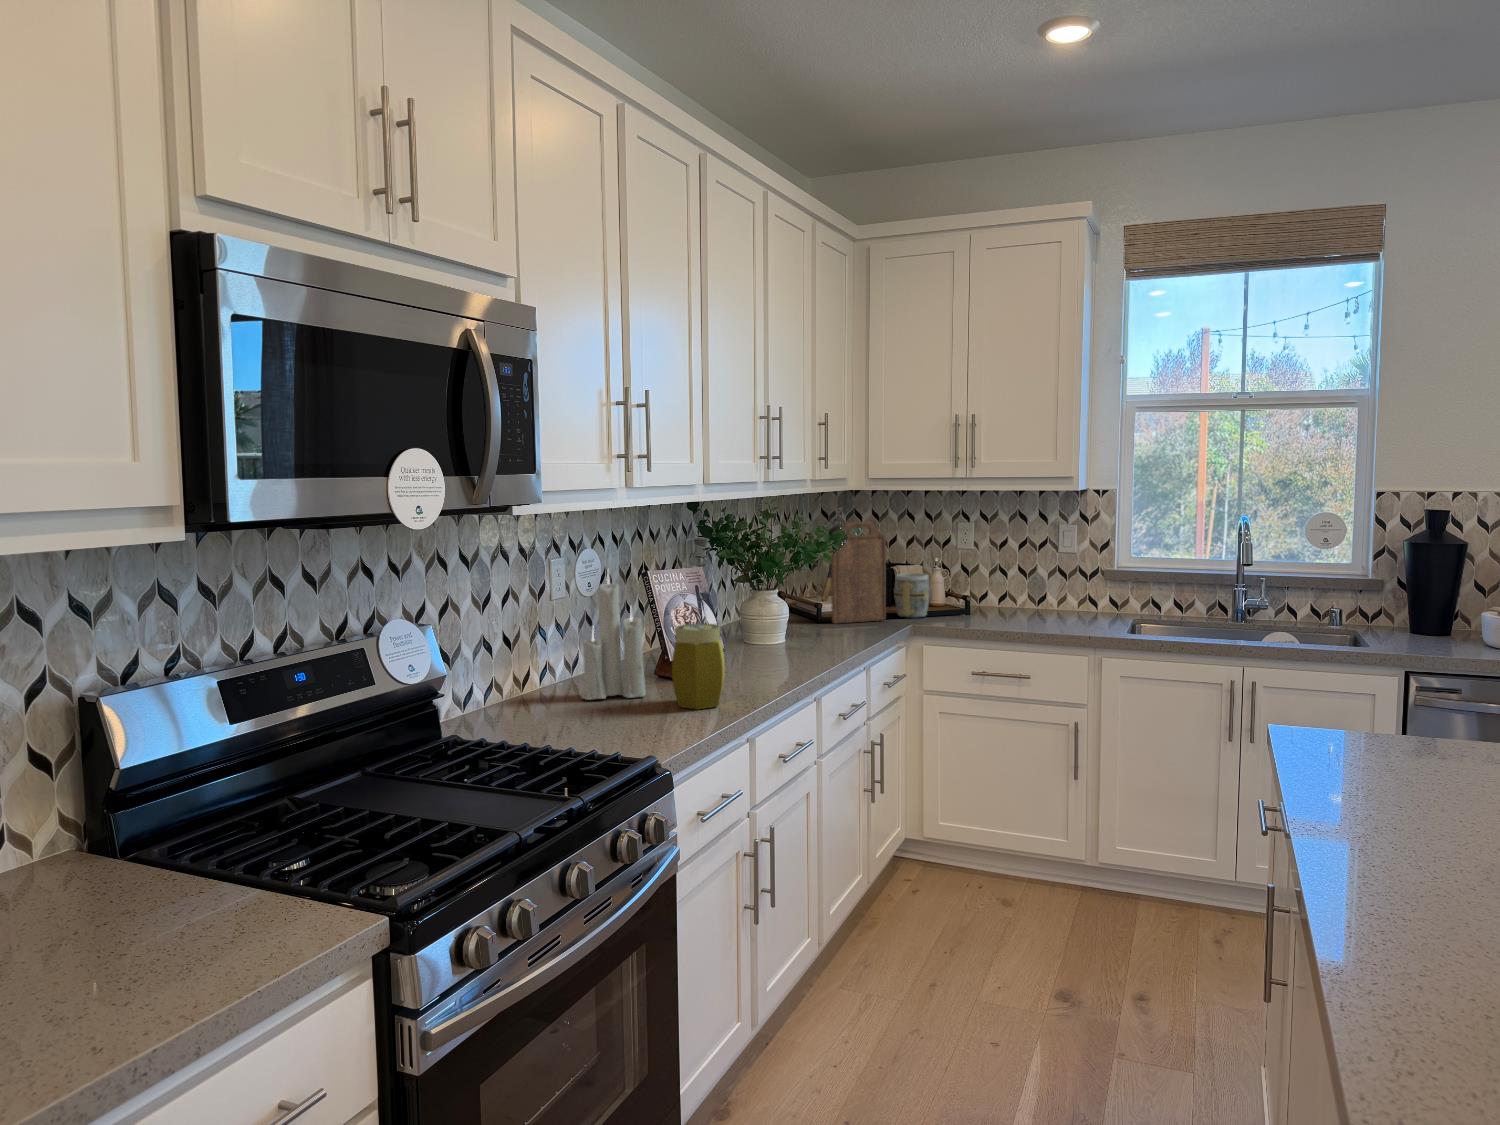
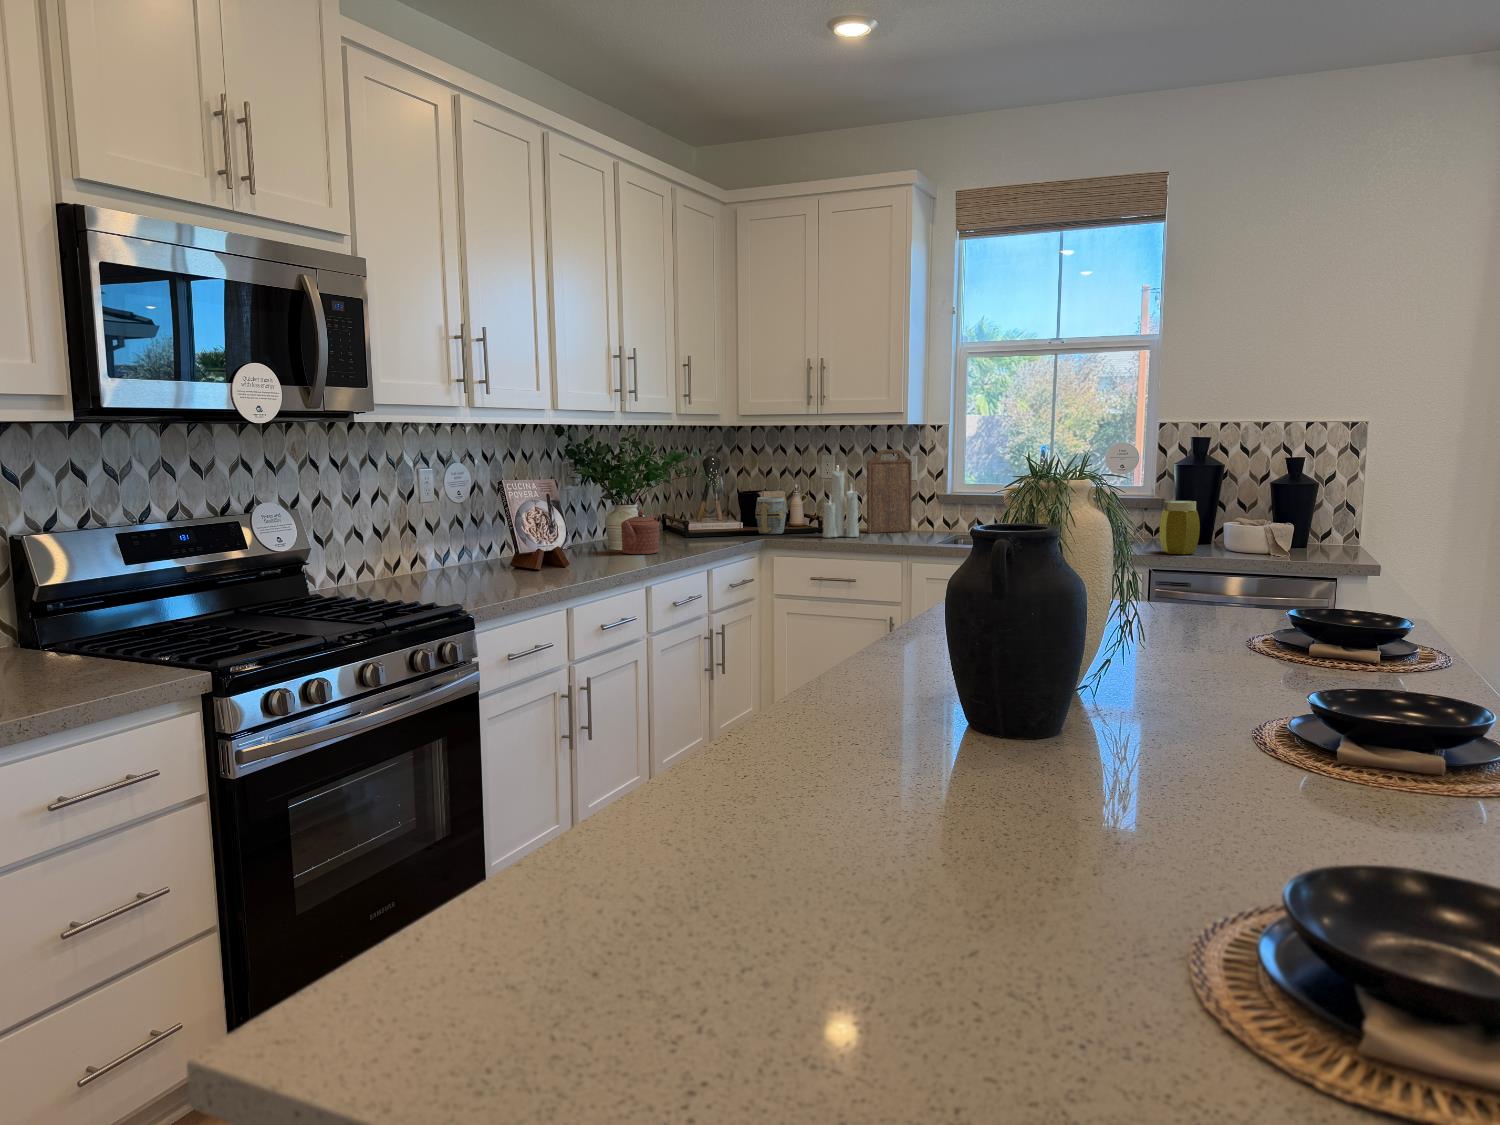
cutting board: present [831,522,886,624] -> present [867,449,912,533]
candle: present [582,575,646,700] -> present [823,471,859,537]
teapot: none [769,599,814,653] -> present [621,510,660,554]
jar: present [672,623,725,709] -> present [1160,501,1200,554]

